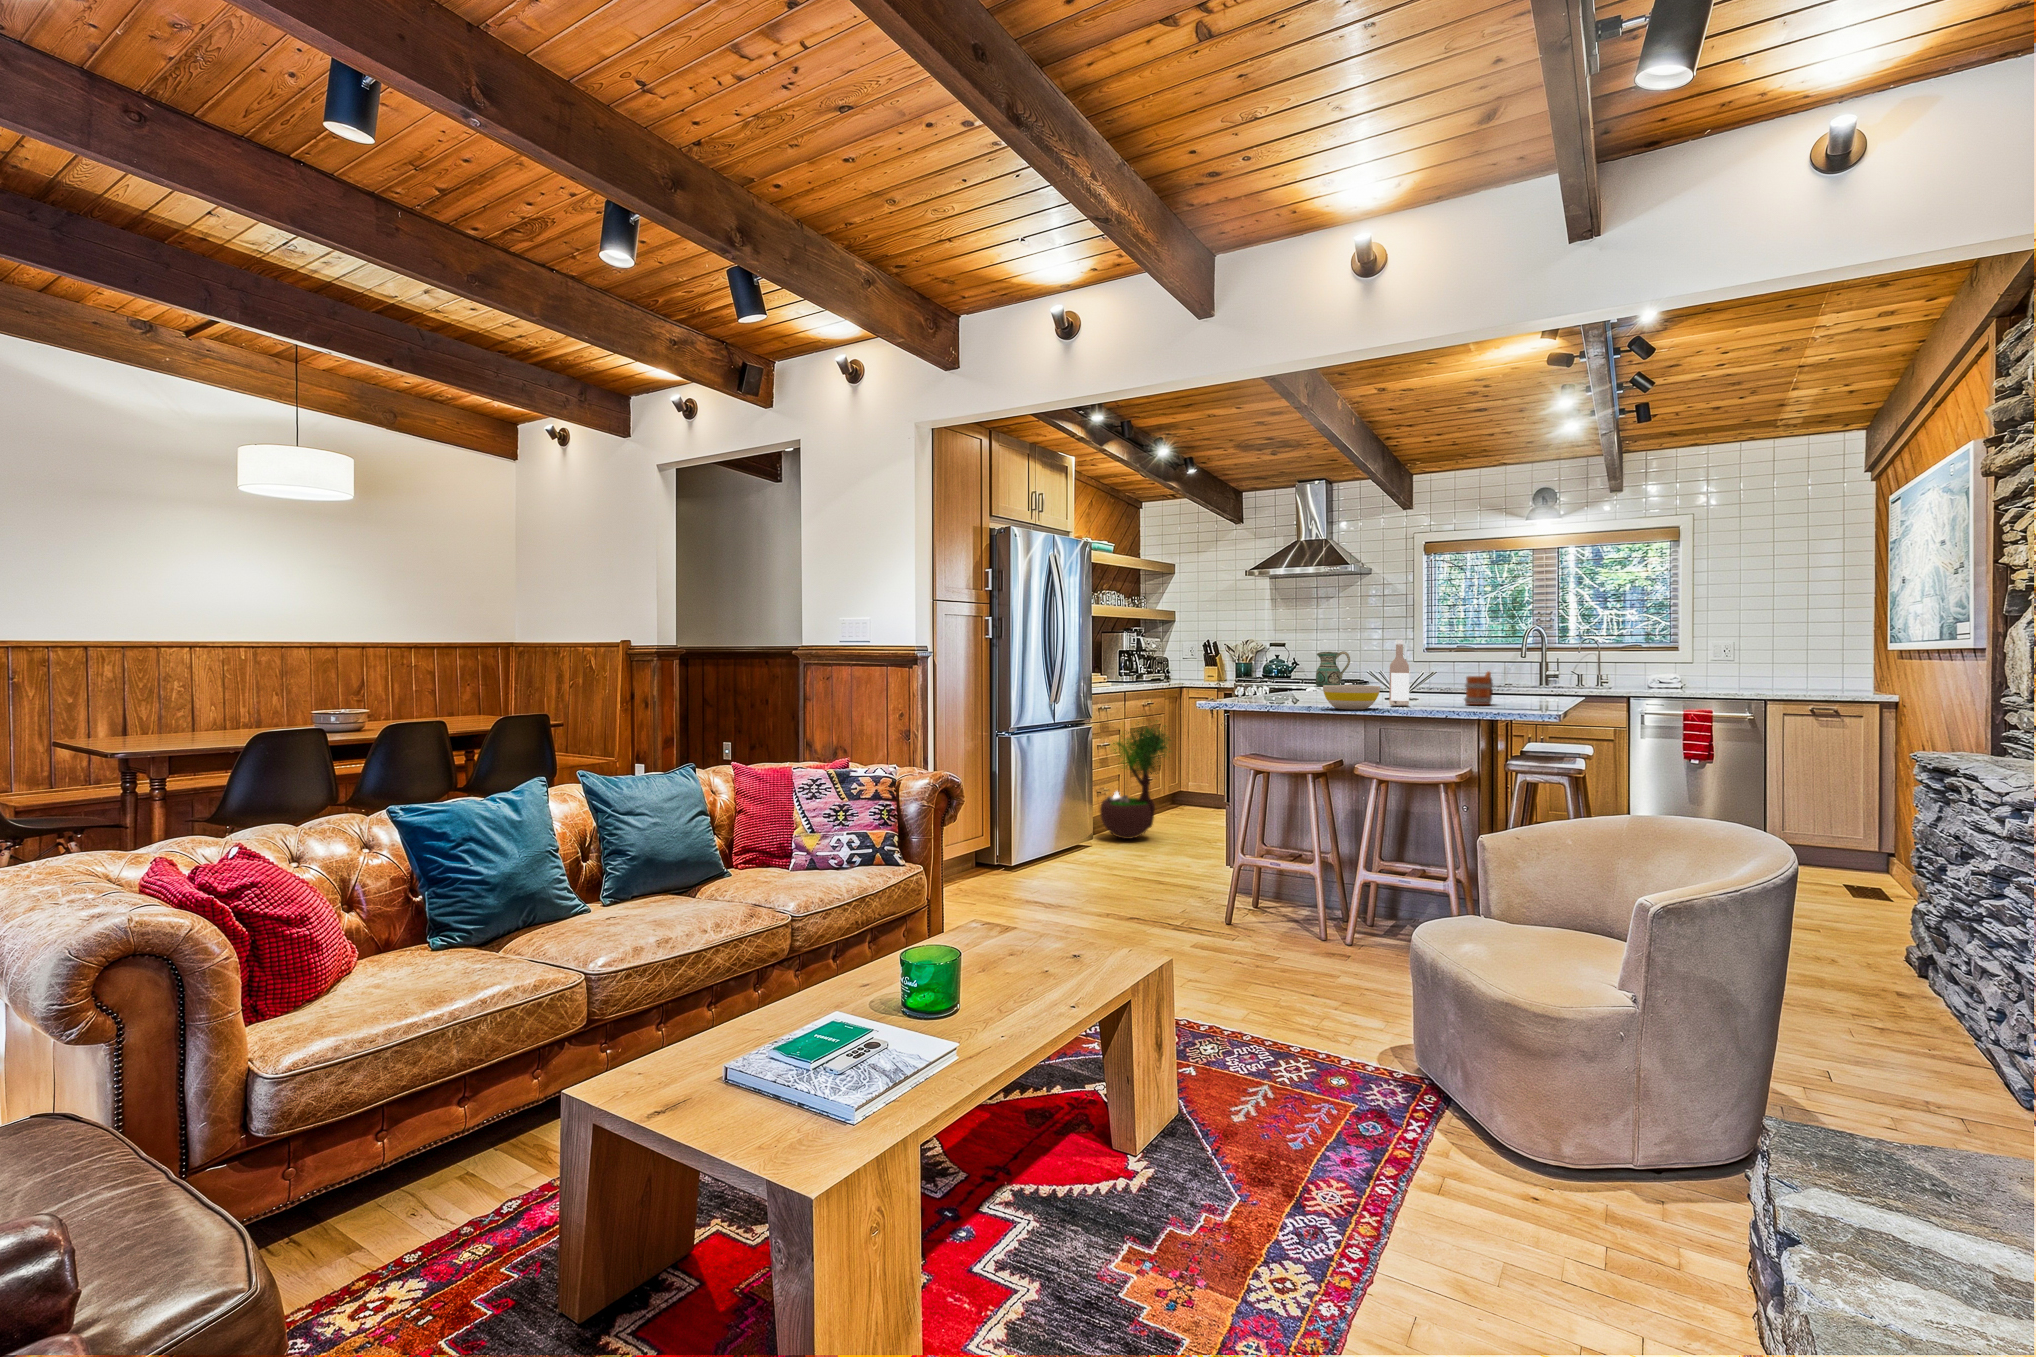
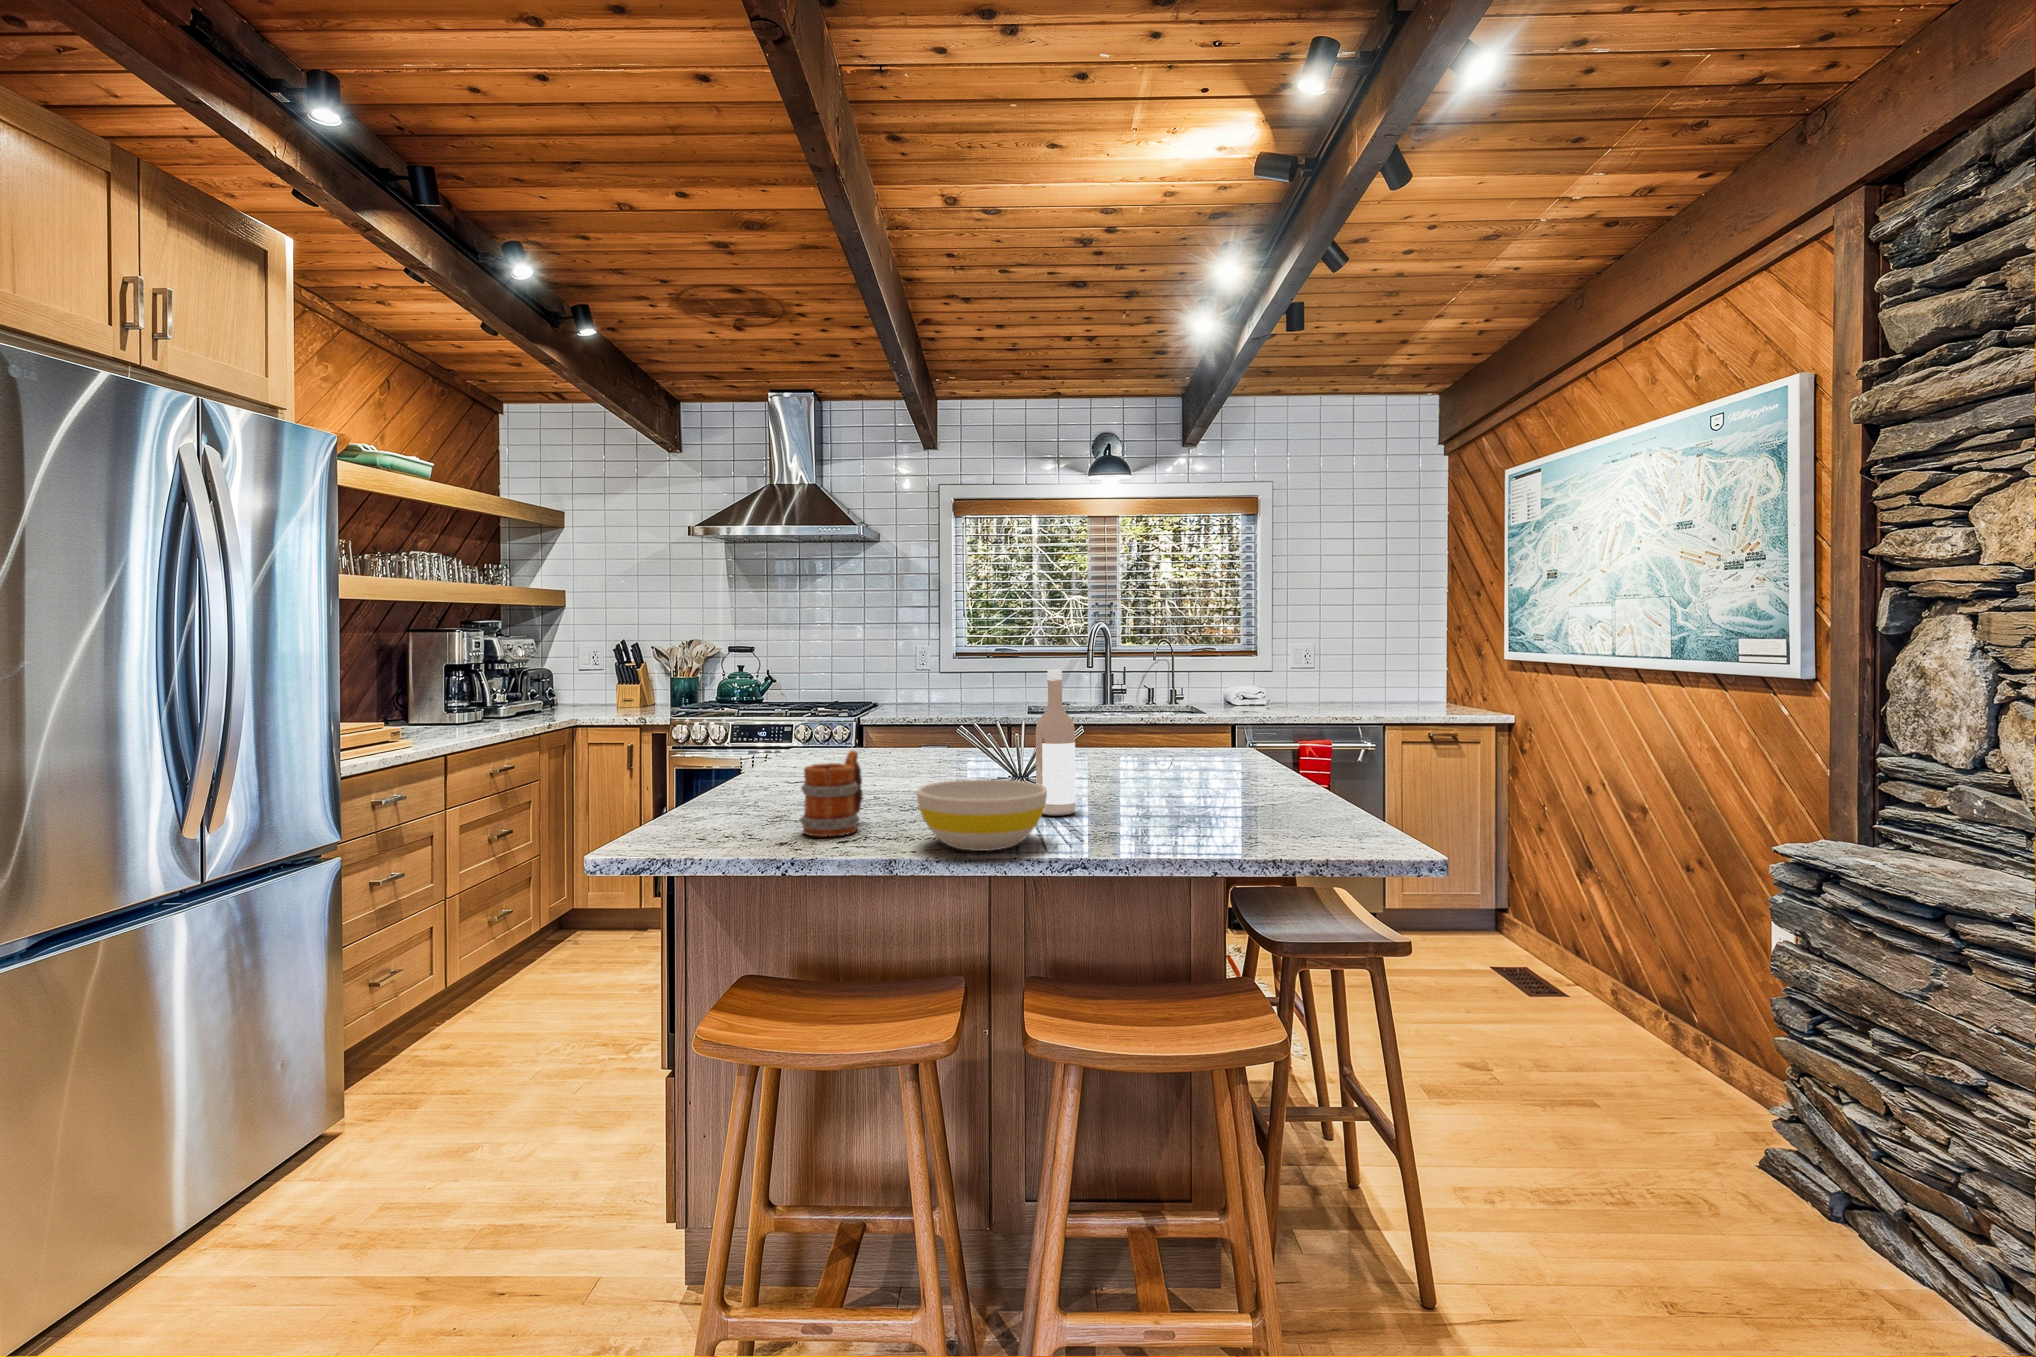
ceramic pitcher: present [1316,651,1350,686] -> none [807,661,858,717]
mug: present [1464,671,1493,705] -> present [800,751,863,837]
potted tree: present [1100,722,1171,839] -> none [382,812,549,1079]

